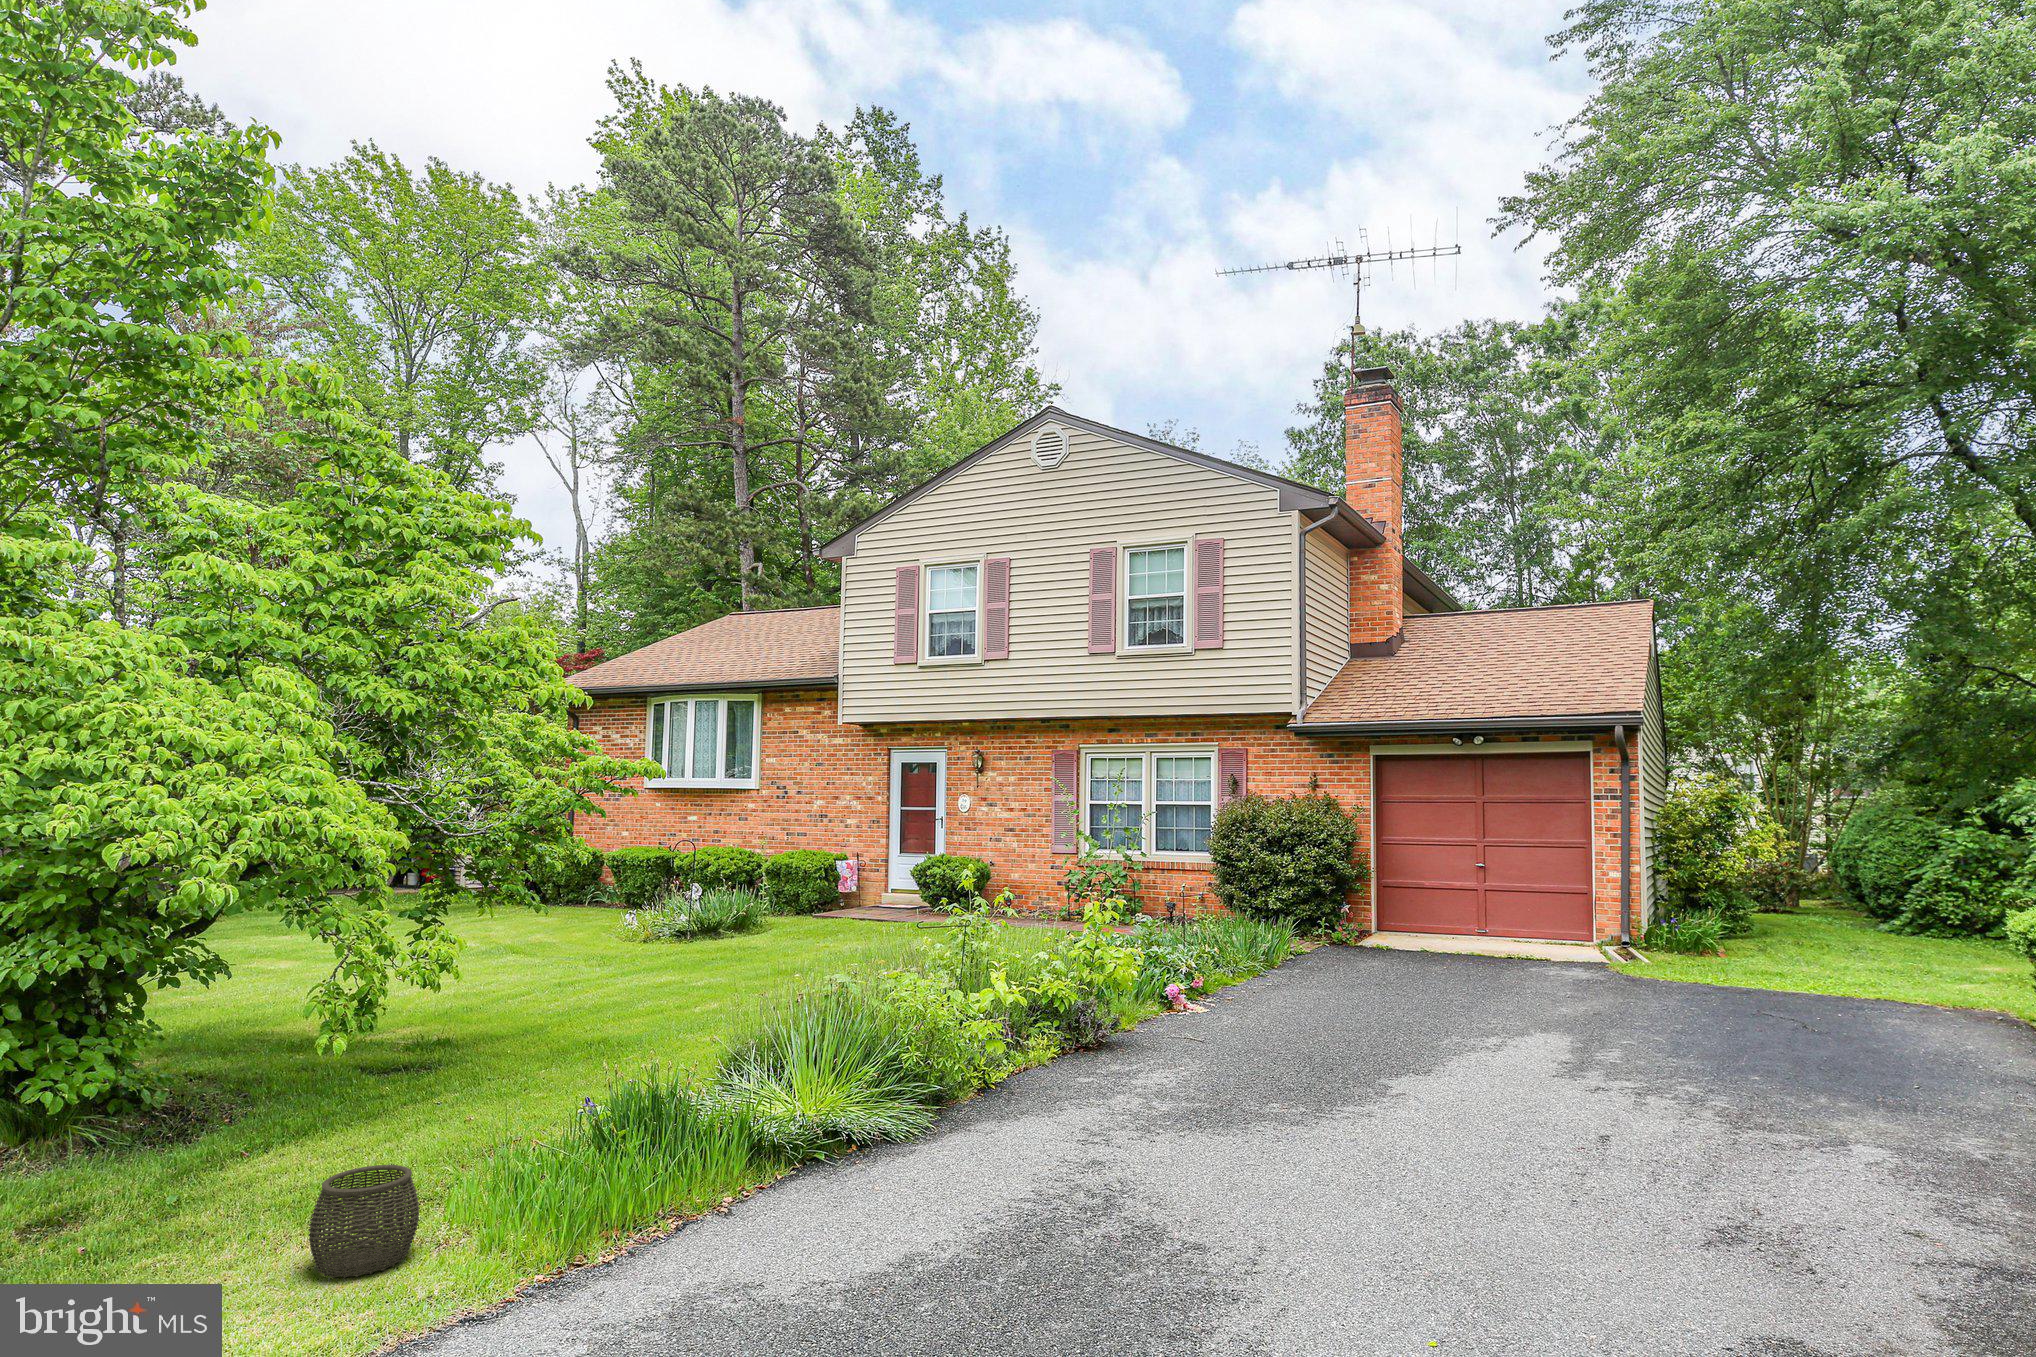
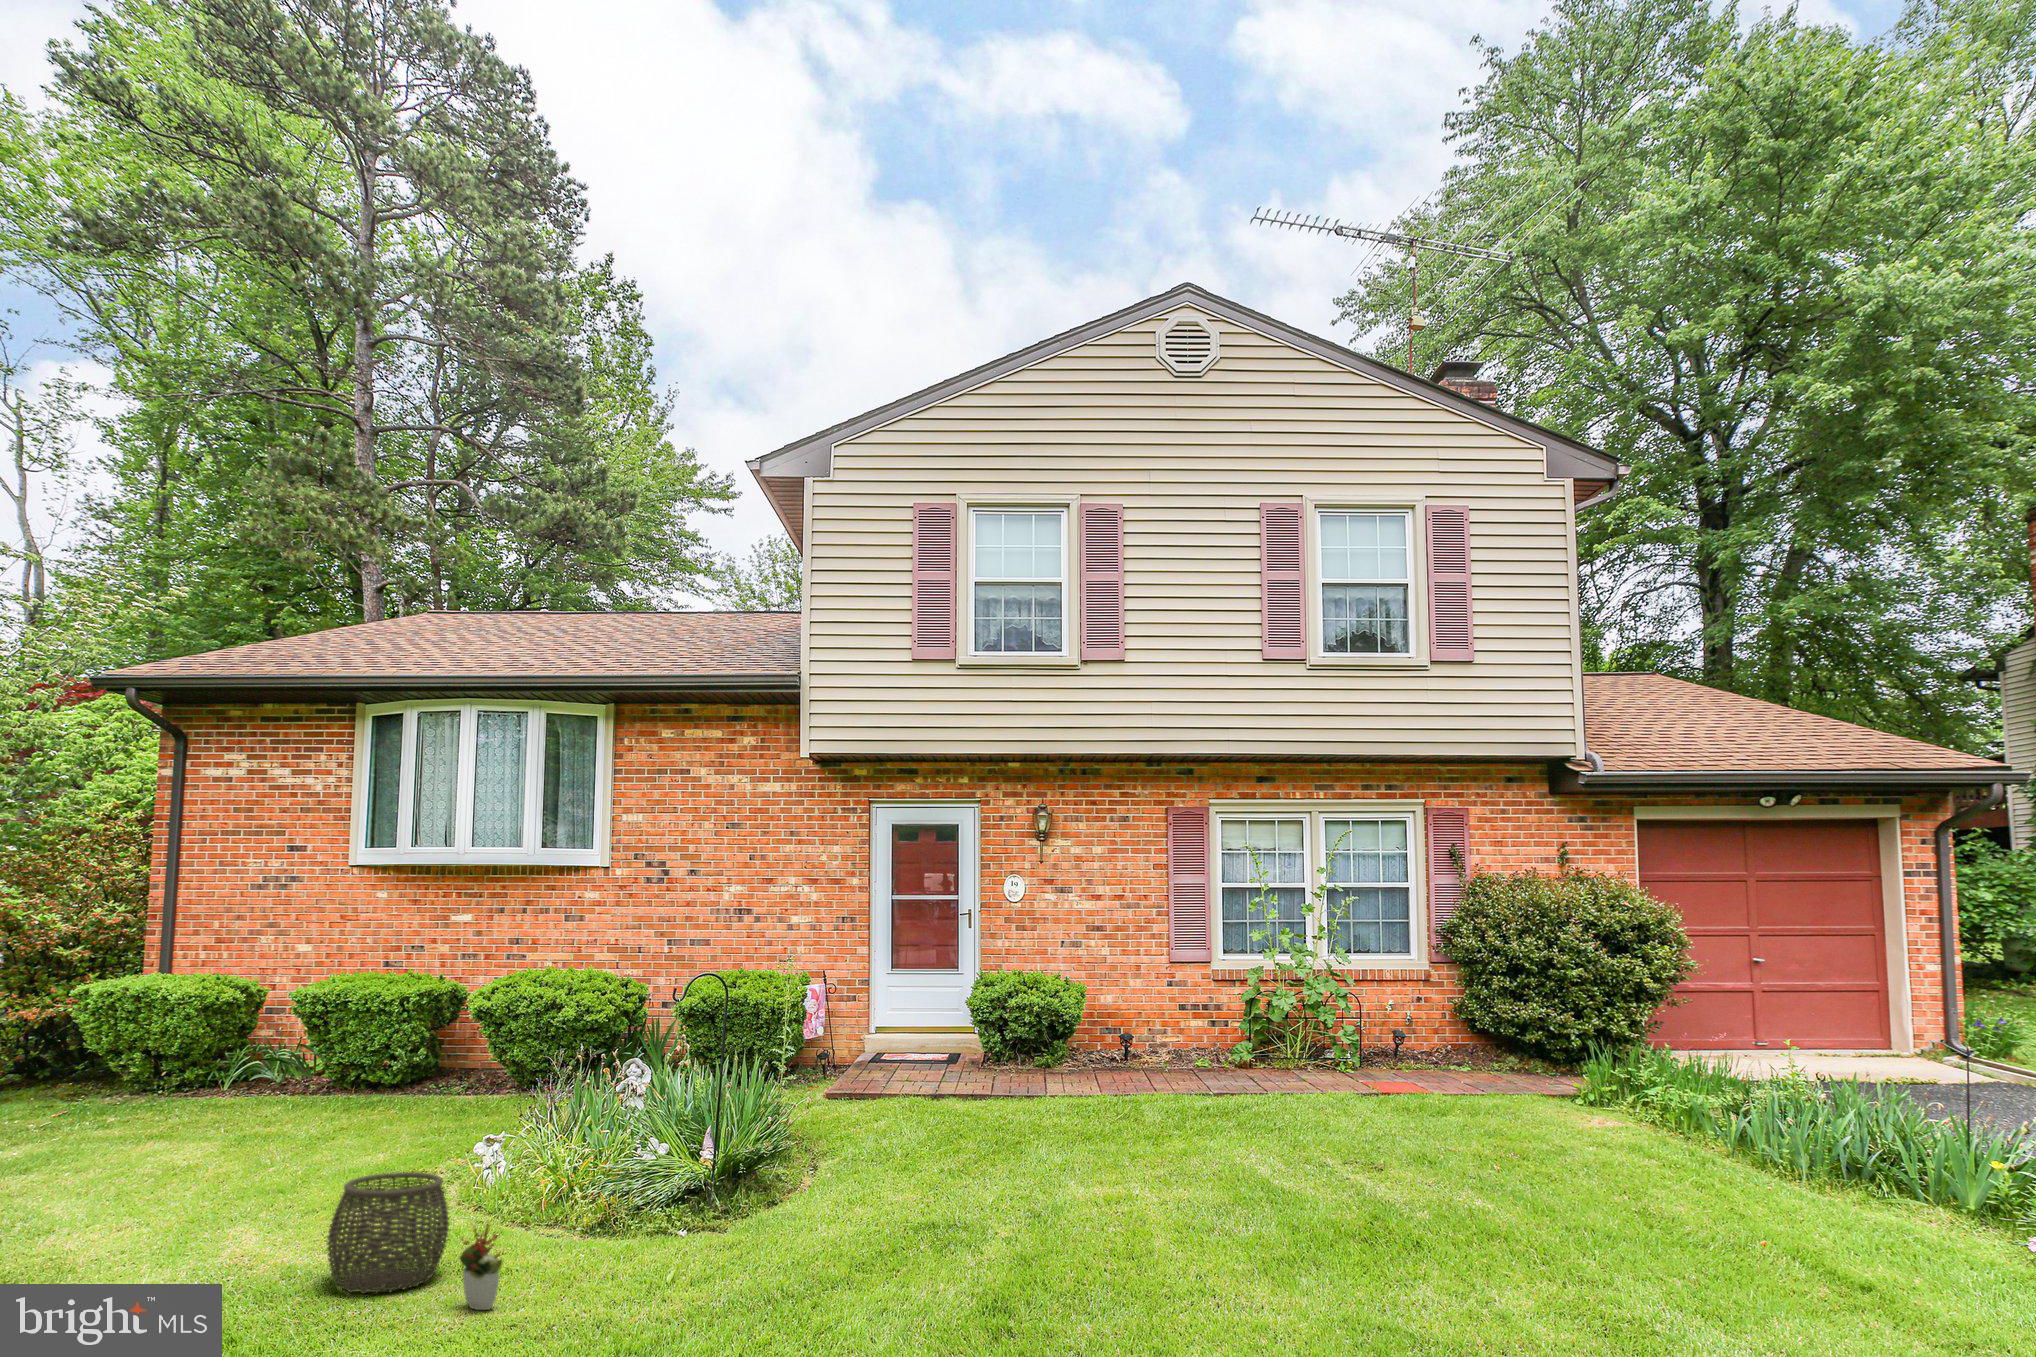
decorative plant: none [432,1210,472,1287] -> present [459,1222,502,1310]

